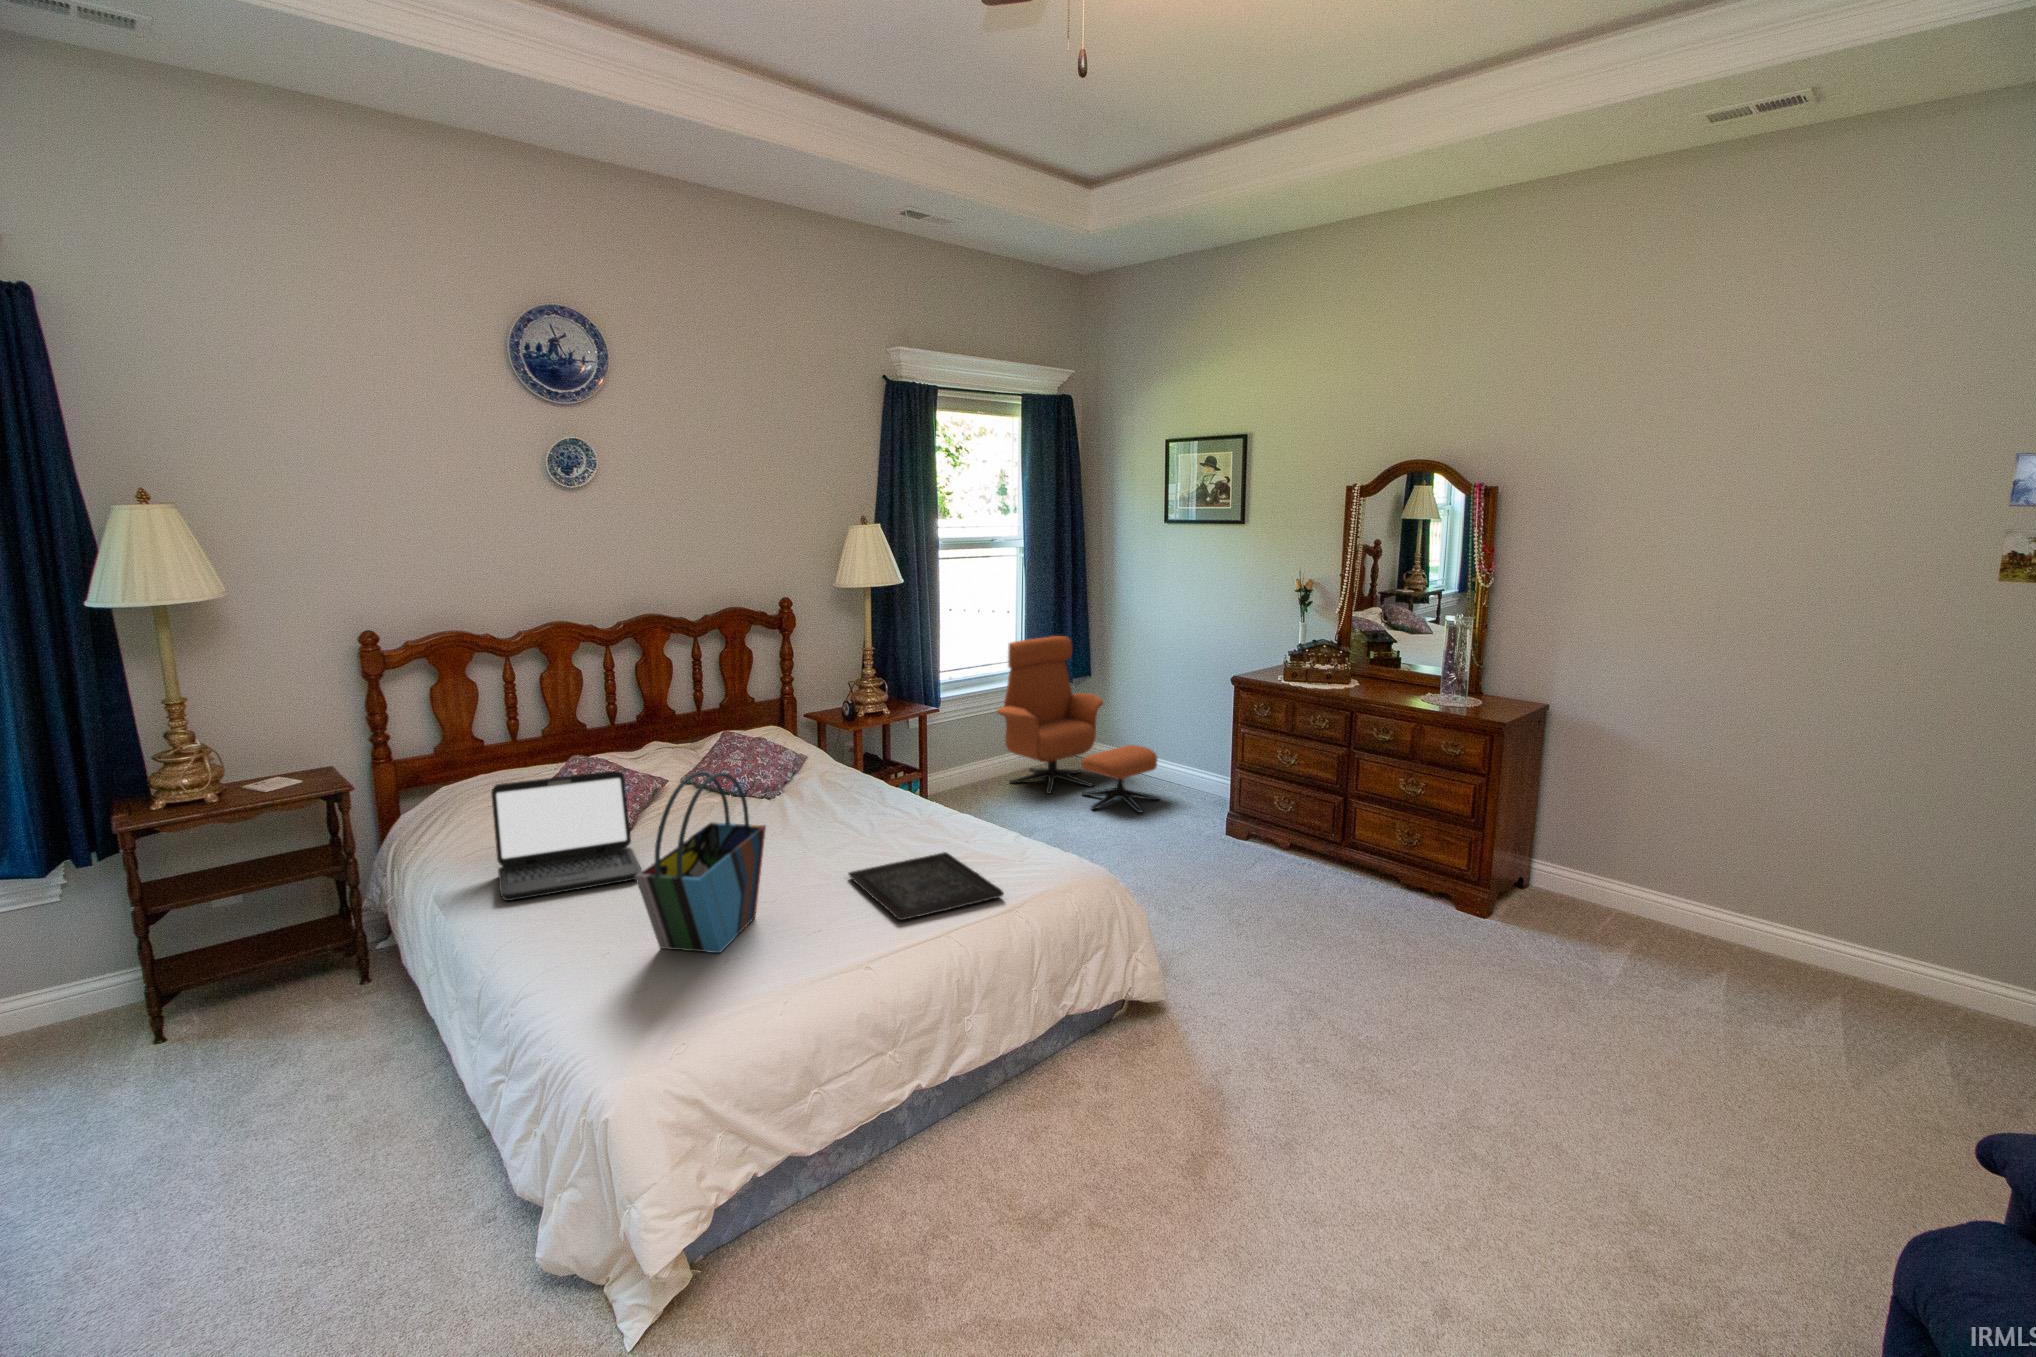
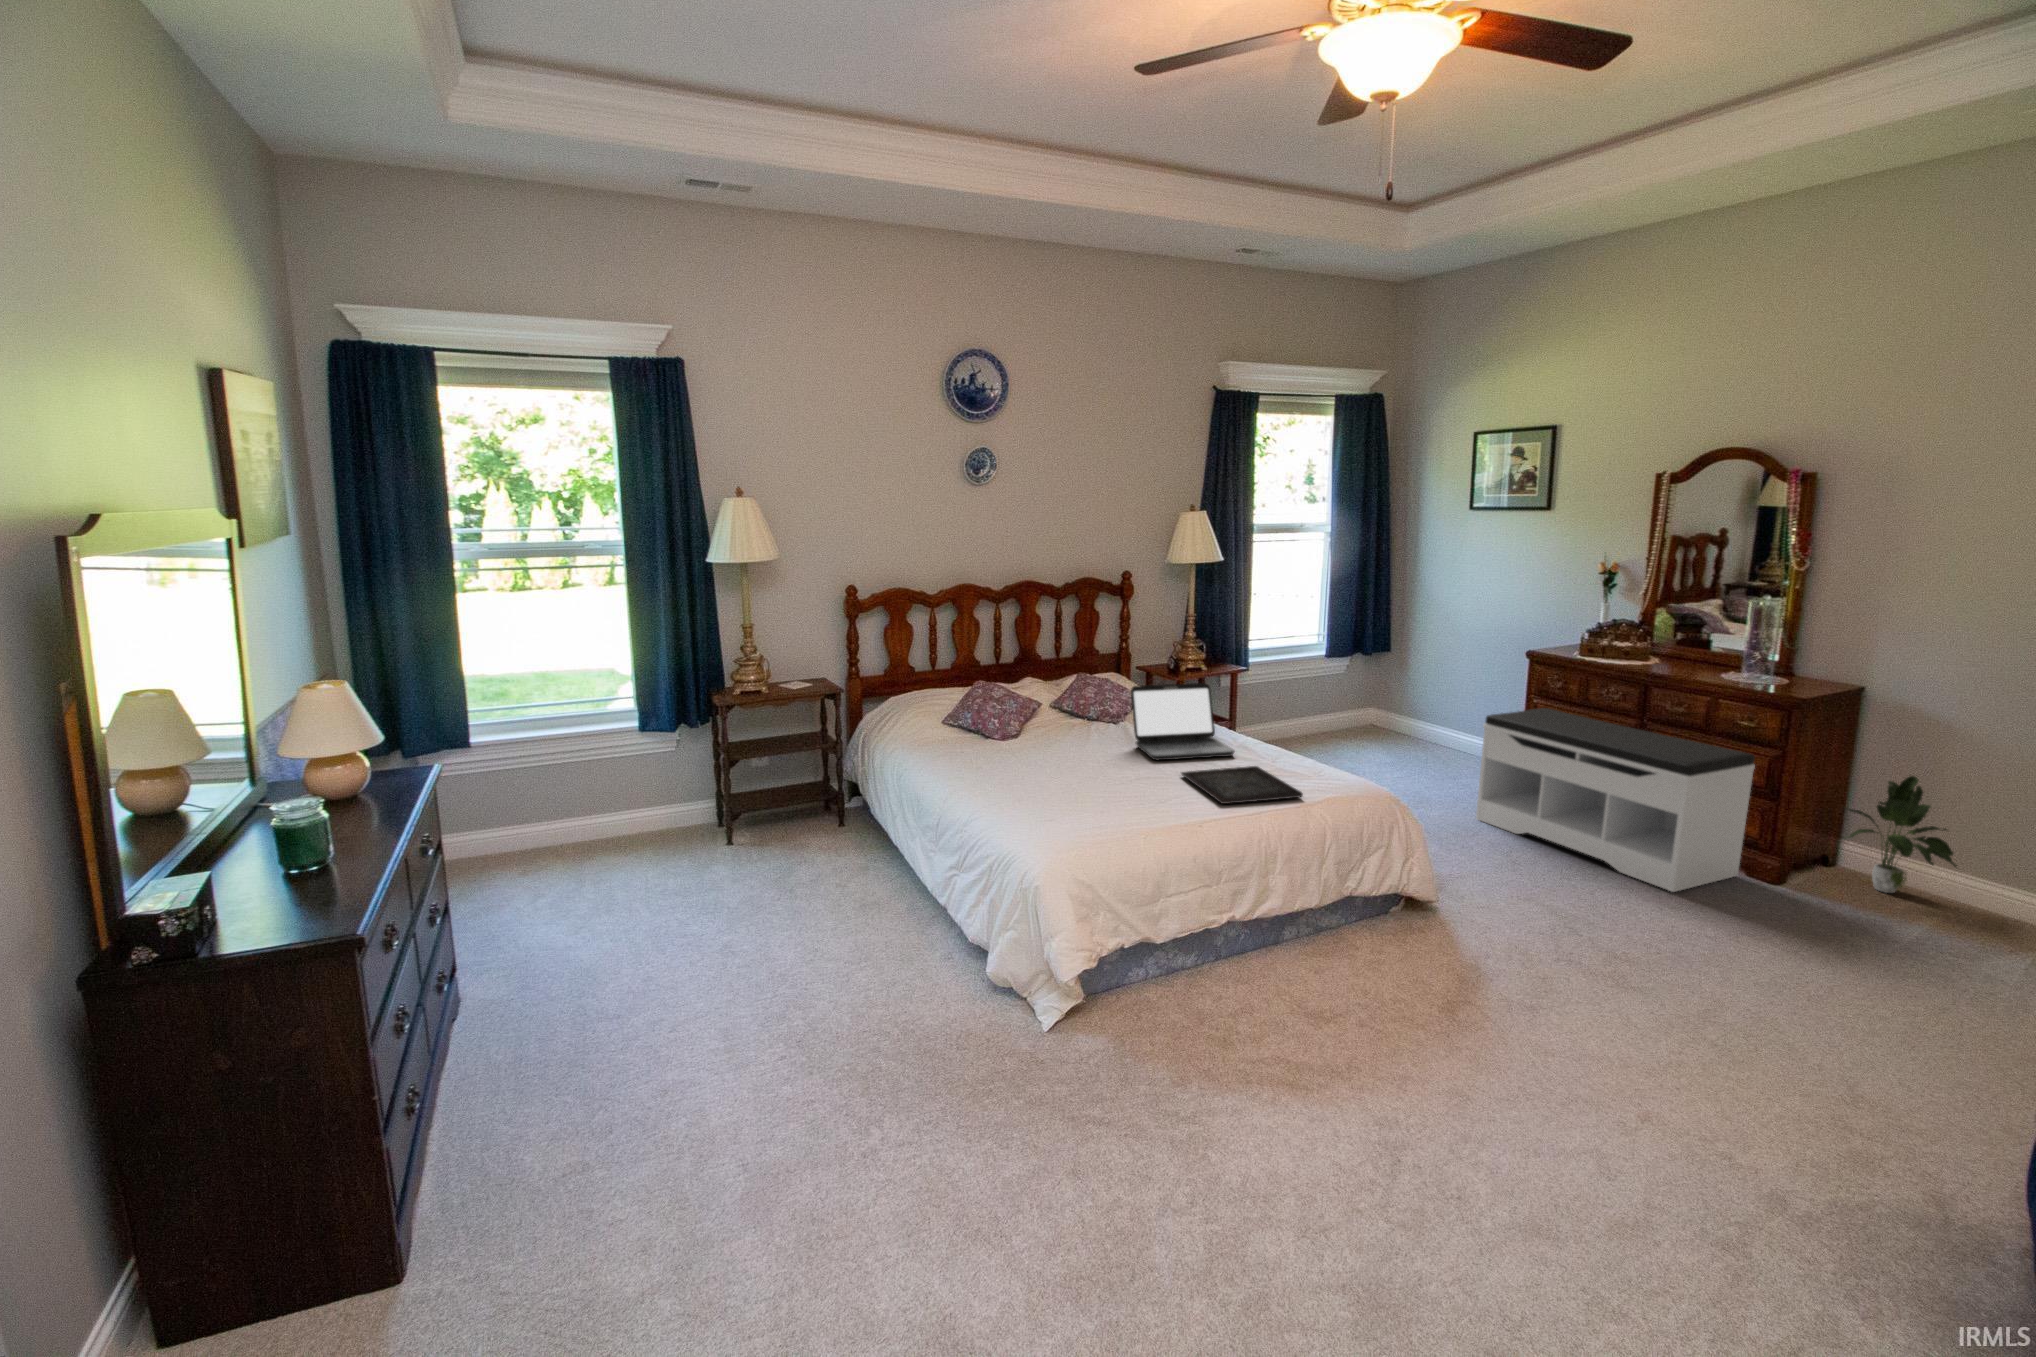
lounge chair: present [997,636,1160,813] -> none [1299,613,1450,771]
bench: none [1193,740,1461,944] -> present [1476,708,1755,892]
laptop: present [491,771,642,901] -> present [1131,683,1235,760]
tote bag: present [635,771,766,953] -> none [1043,683,1125,810]
potted plant: none [1536,796,1636,916] -> present [1847,776,1957,893]

